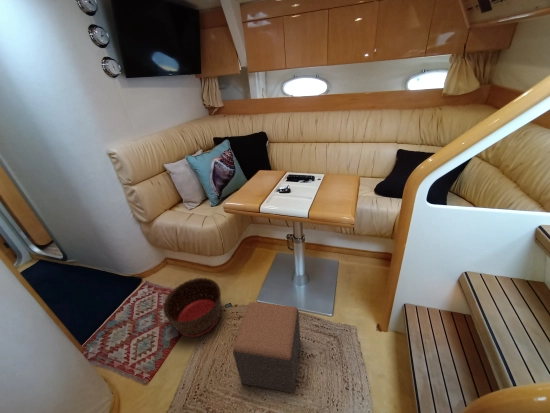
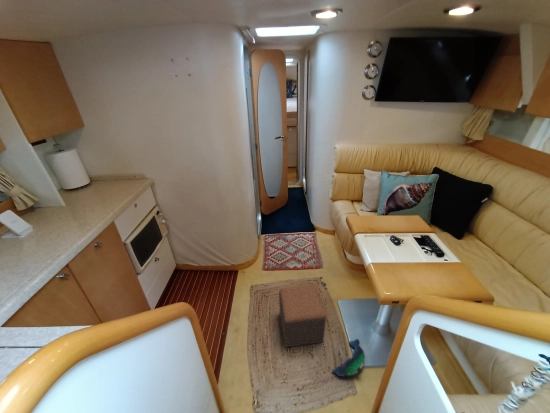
basket: present [163,278,221,337] -> none [289,245,327,283]
plush toy: none [307,303,344,345] -> present [332,339,365,376]

